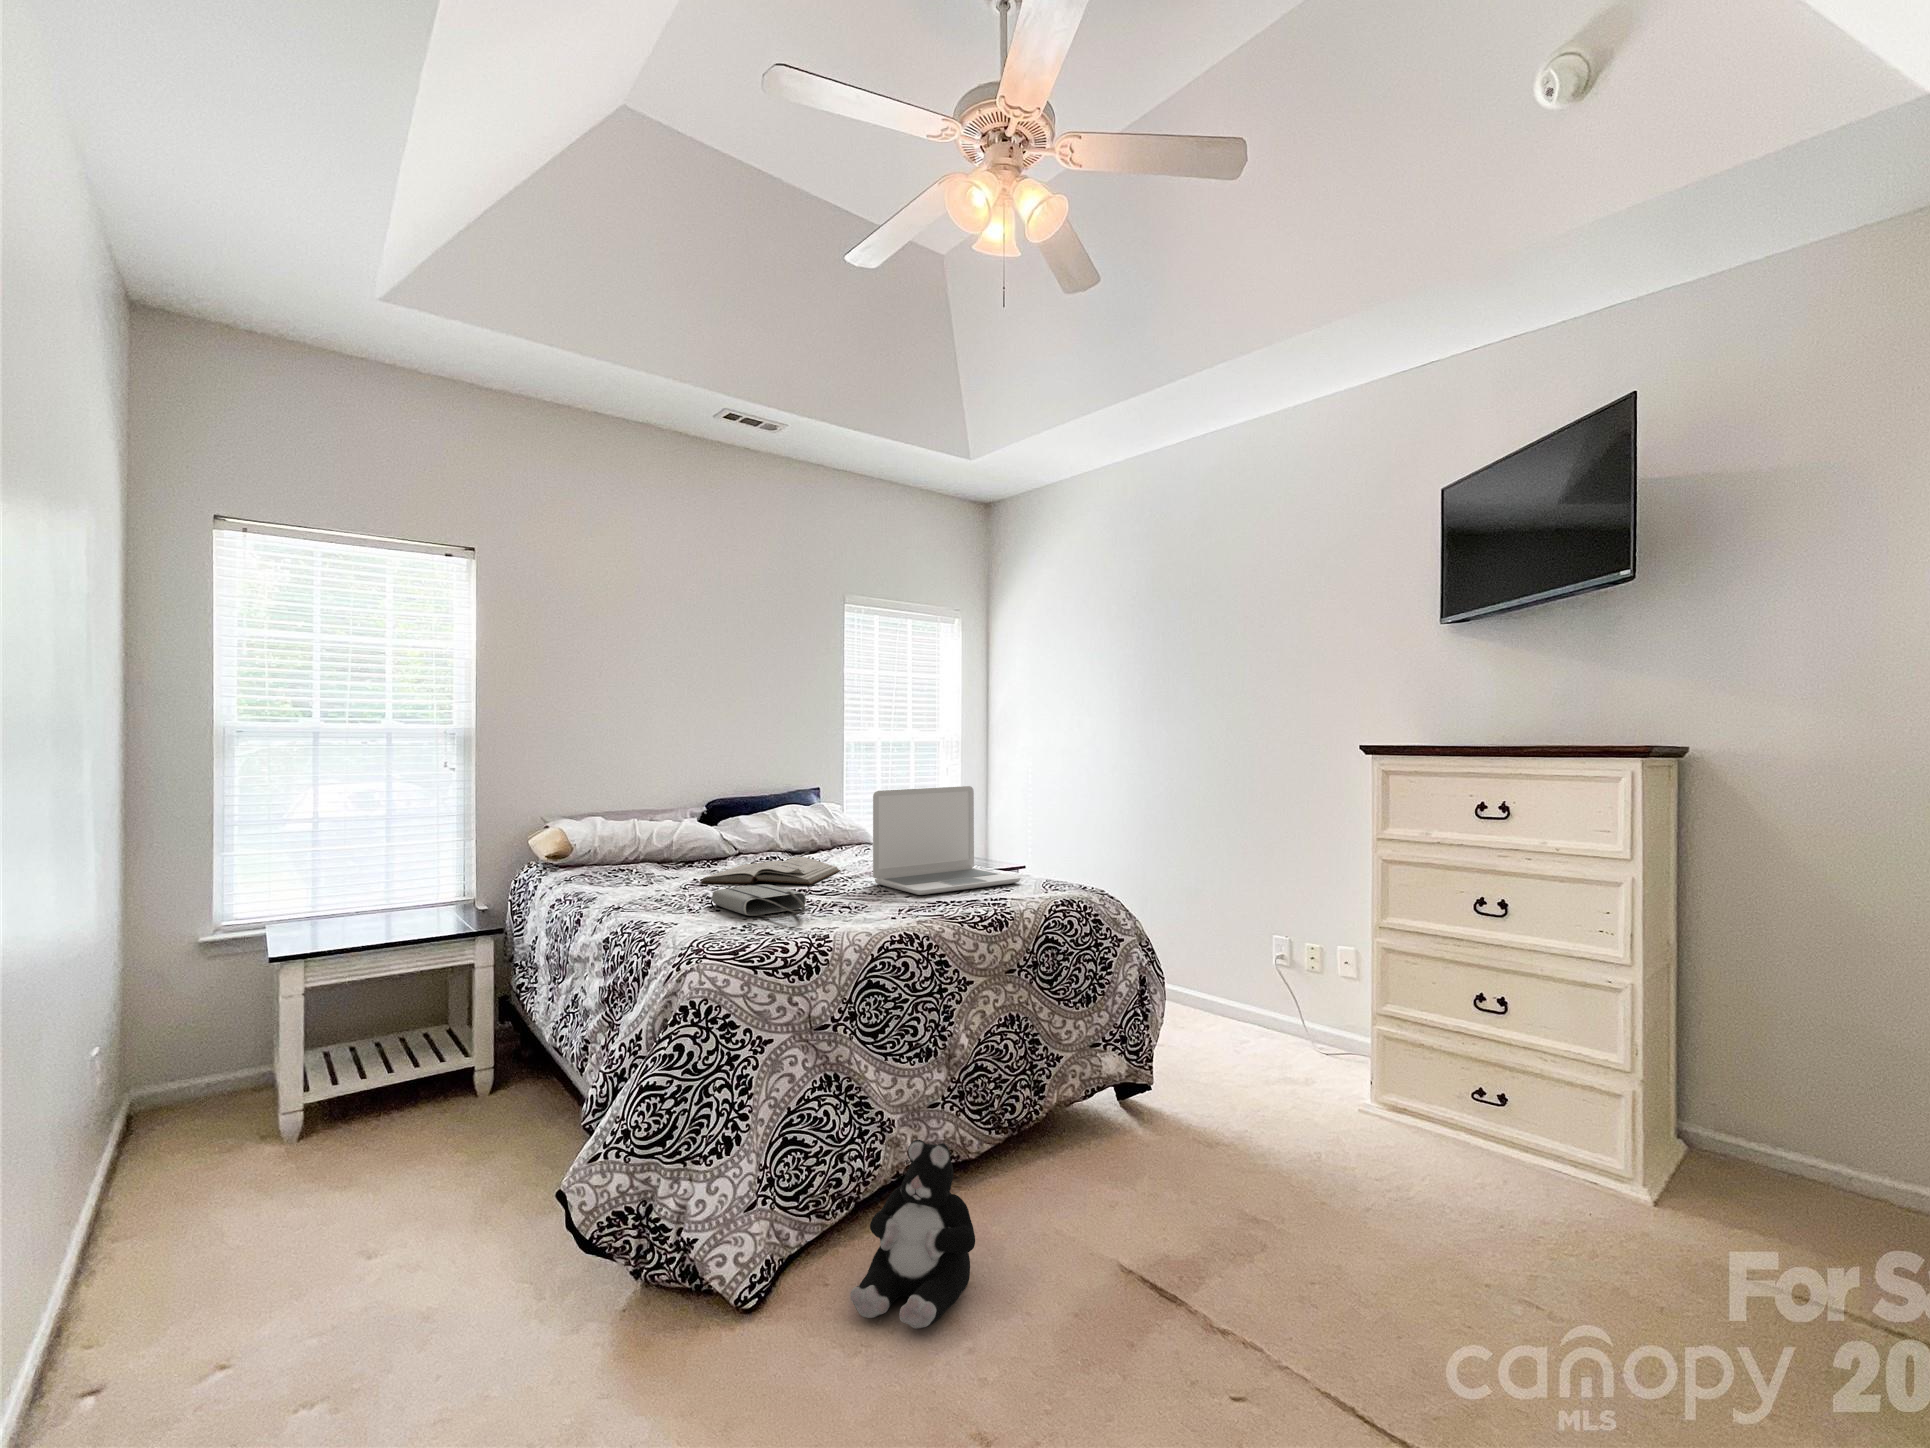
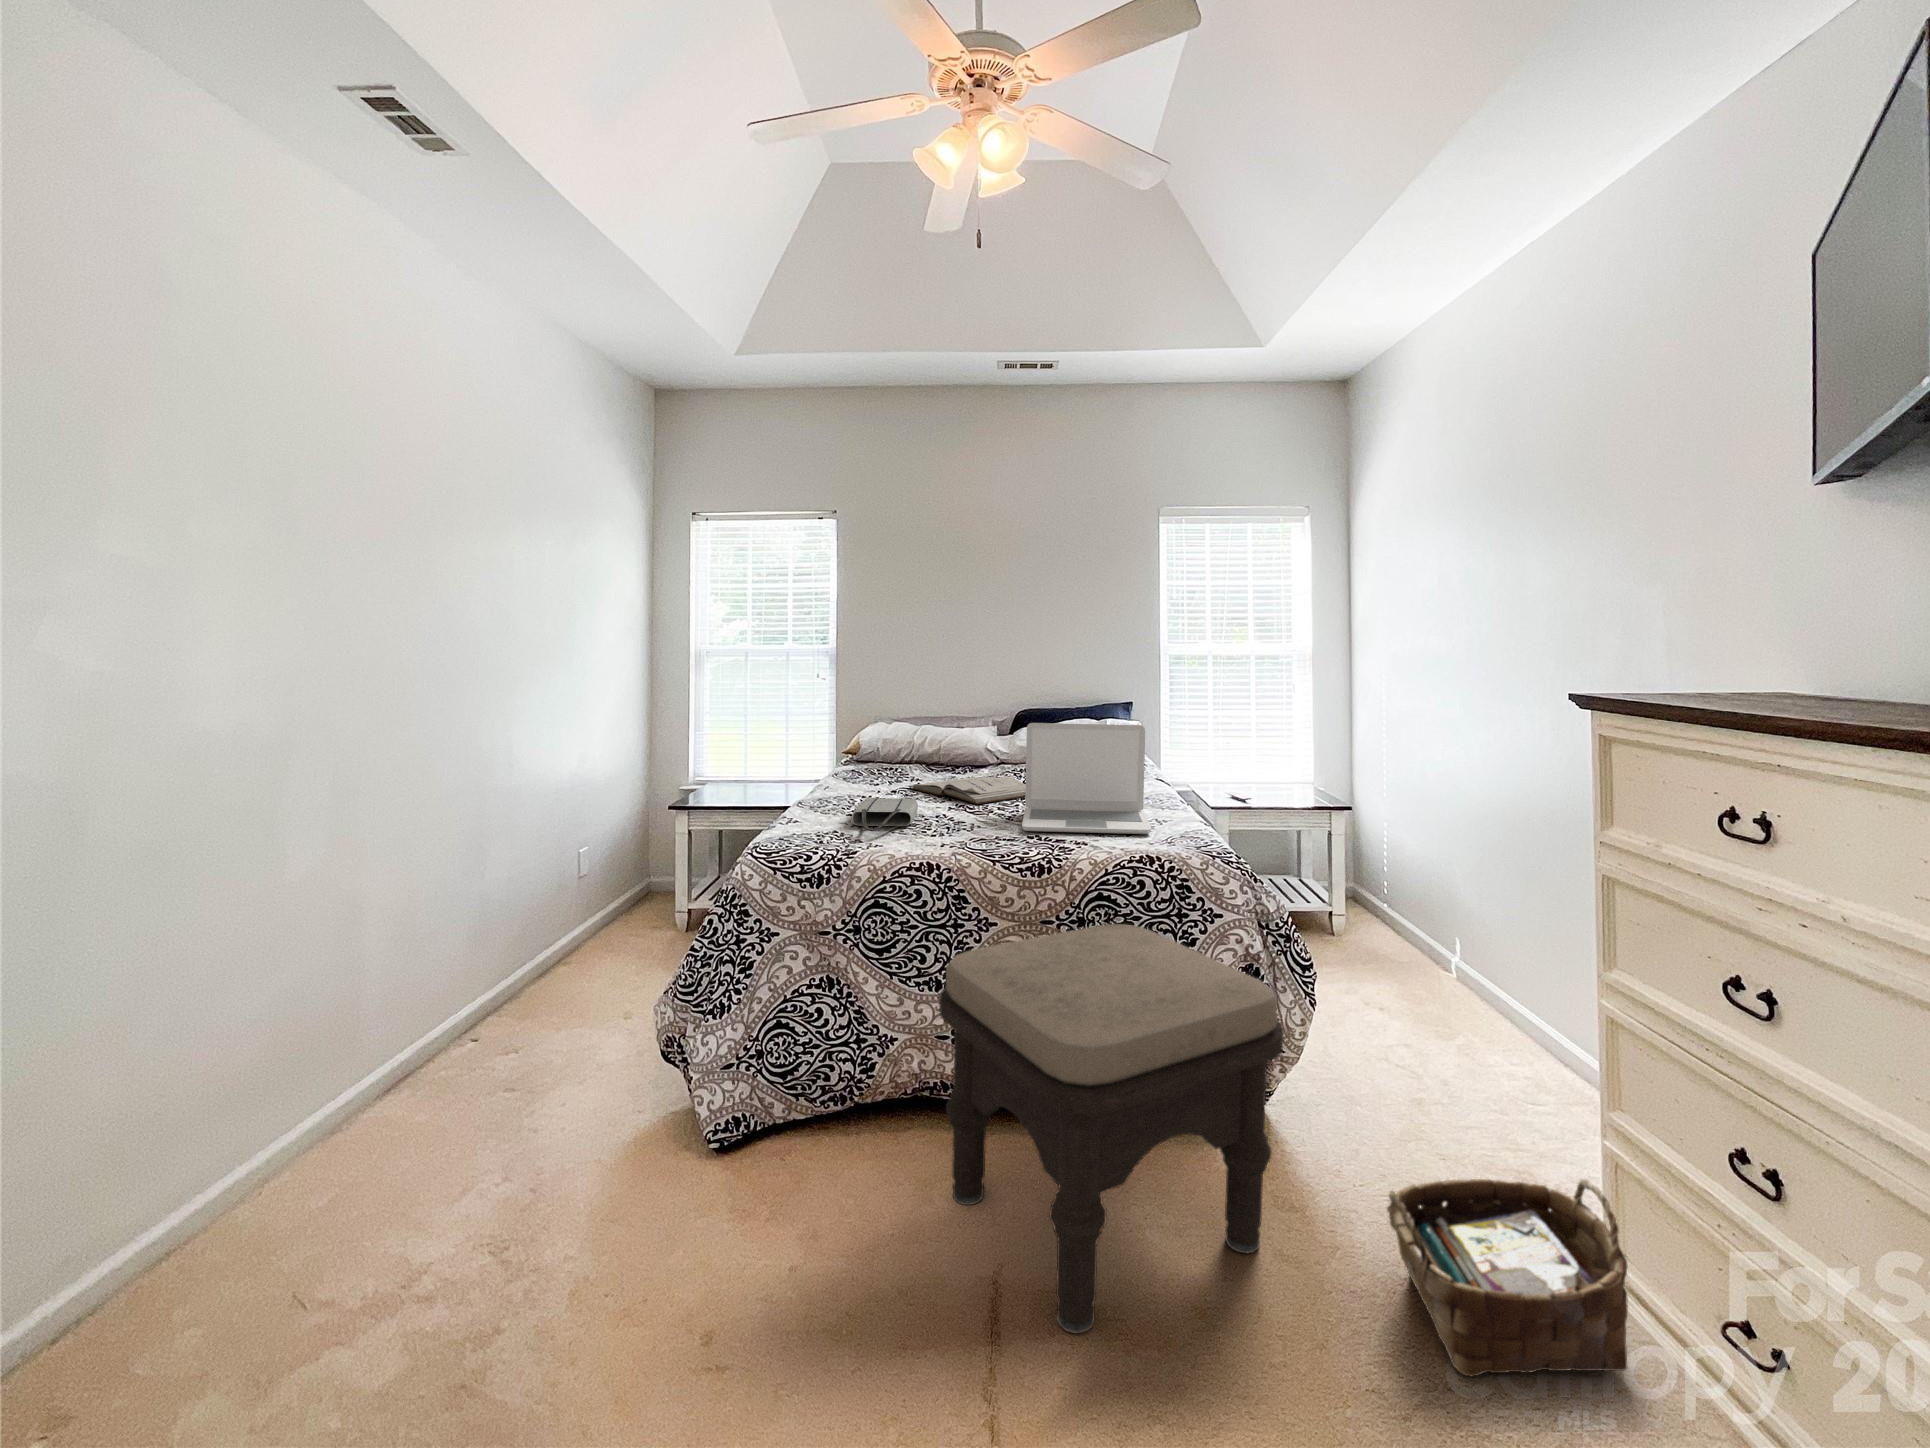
ottoman: none [1014,952,1284,1283] -> present [939,924,1283,1333]
woven basket: none [1344,1048,1495,1196] -> present [1387,1179,1628,1376]
plush toy: present [850,1140,975,1329] -> none [745,1056,874,1218]

